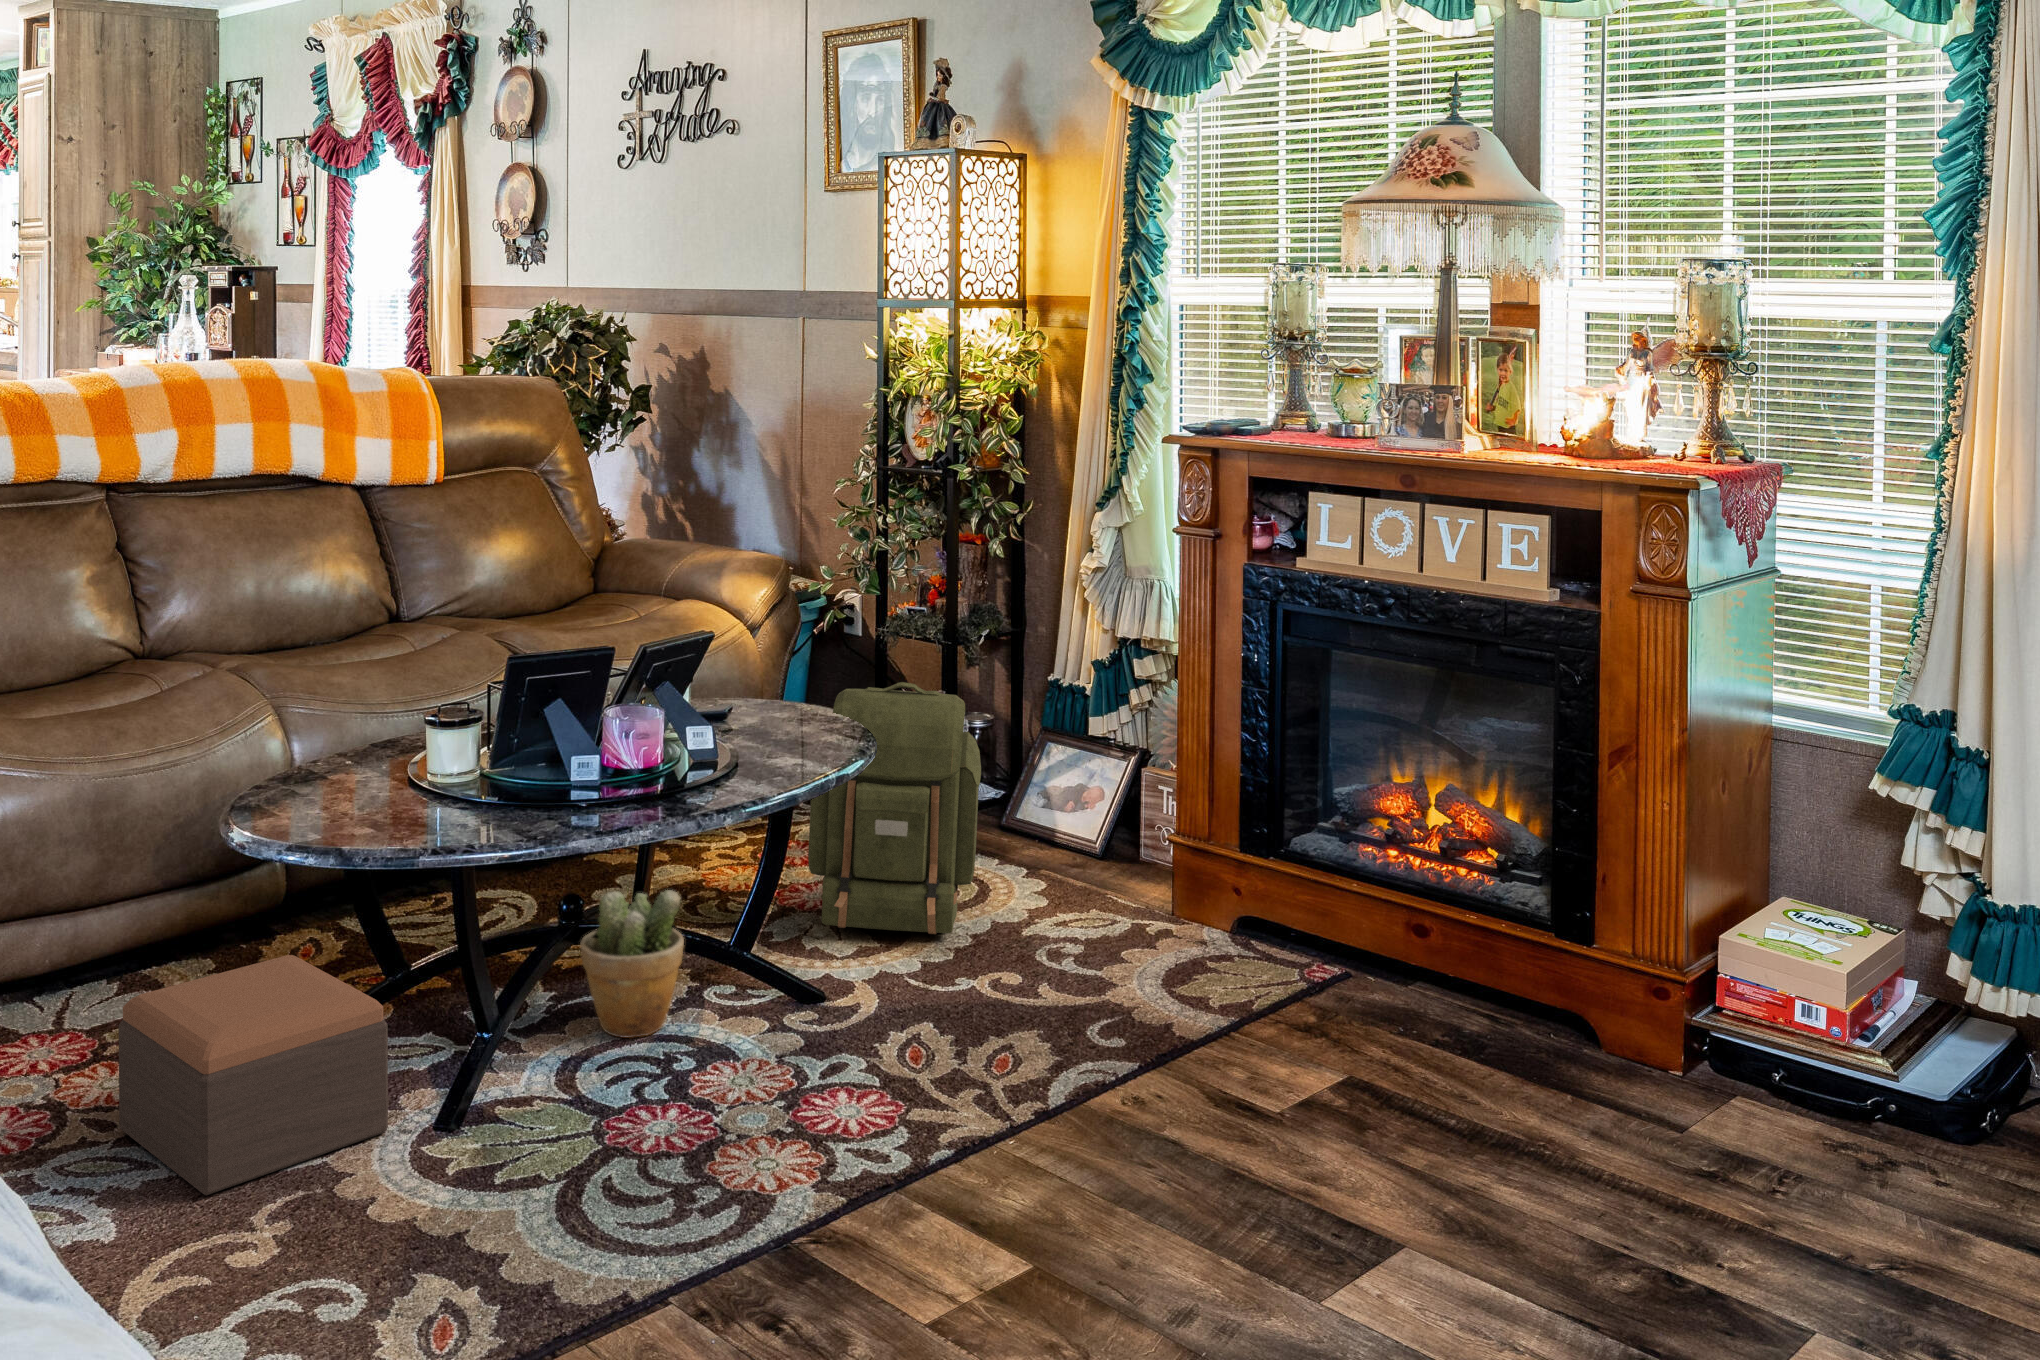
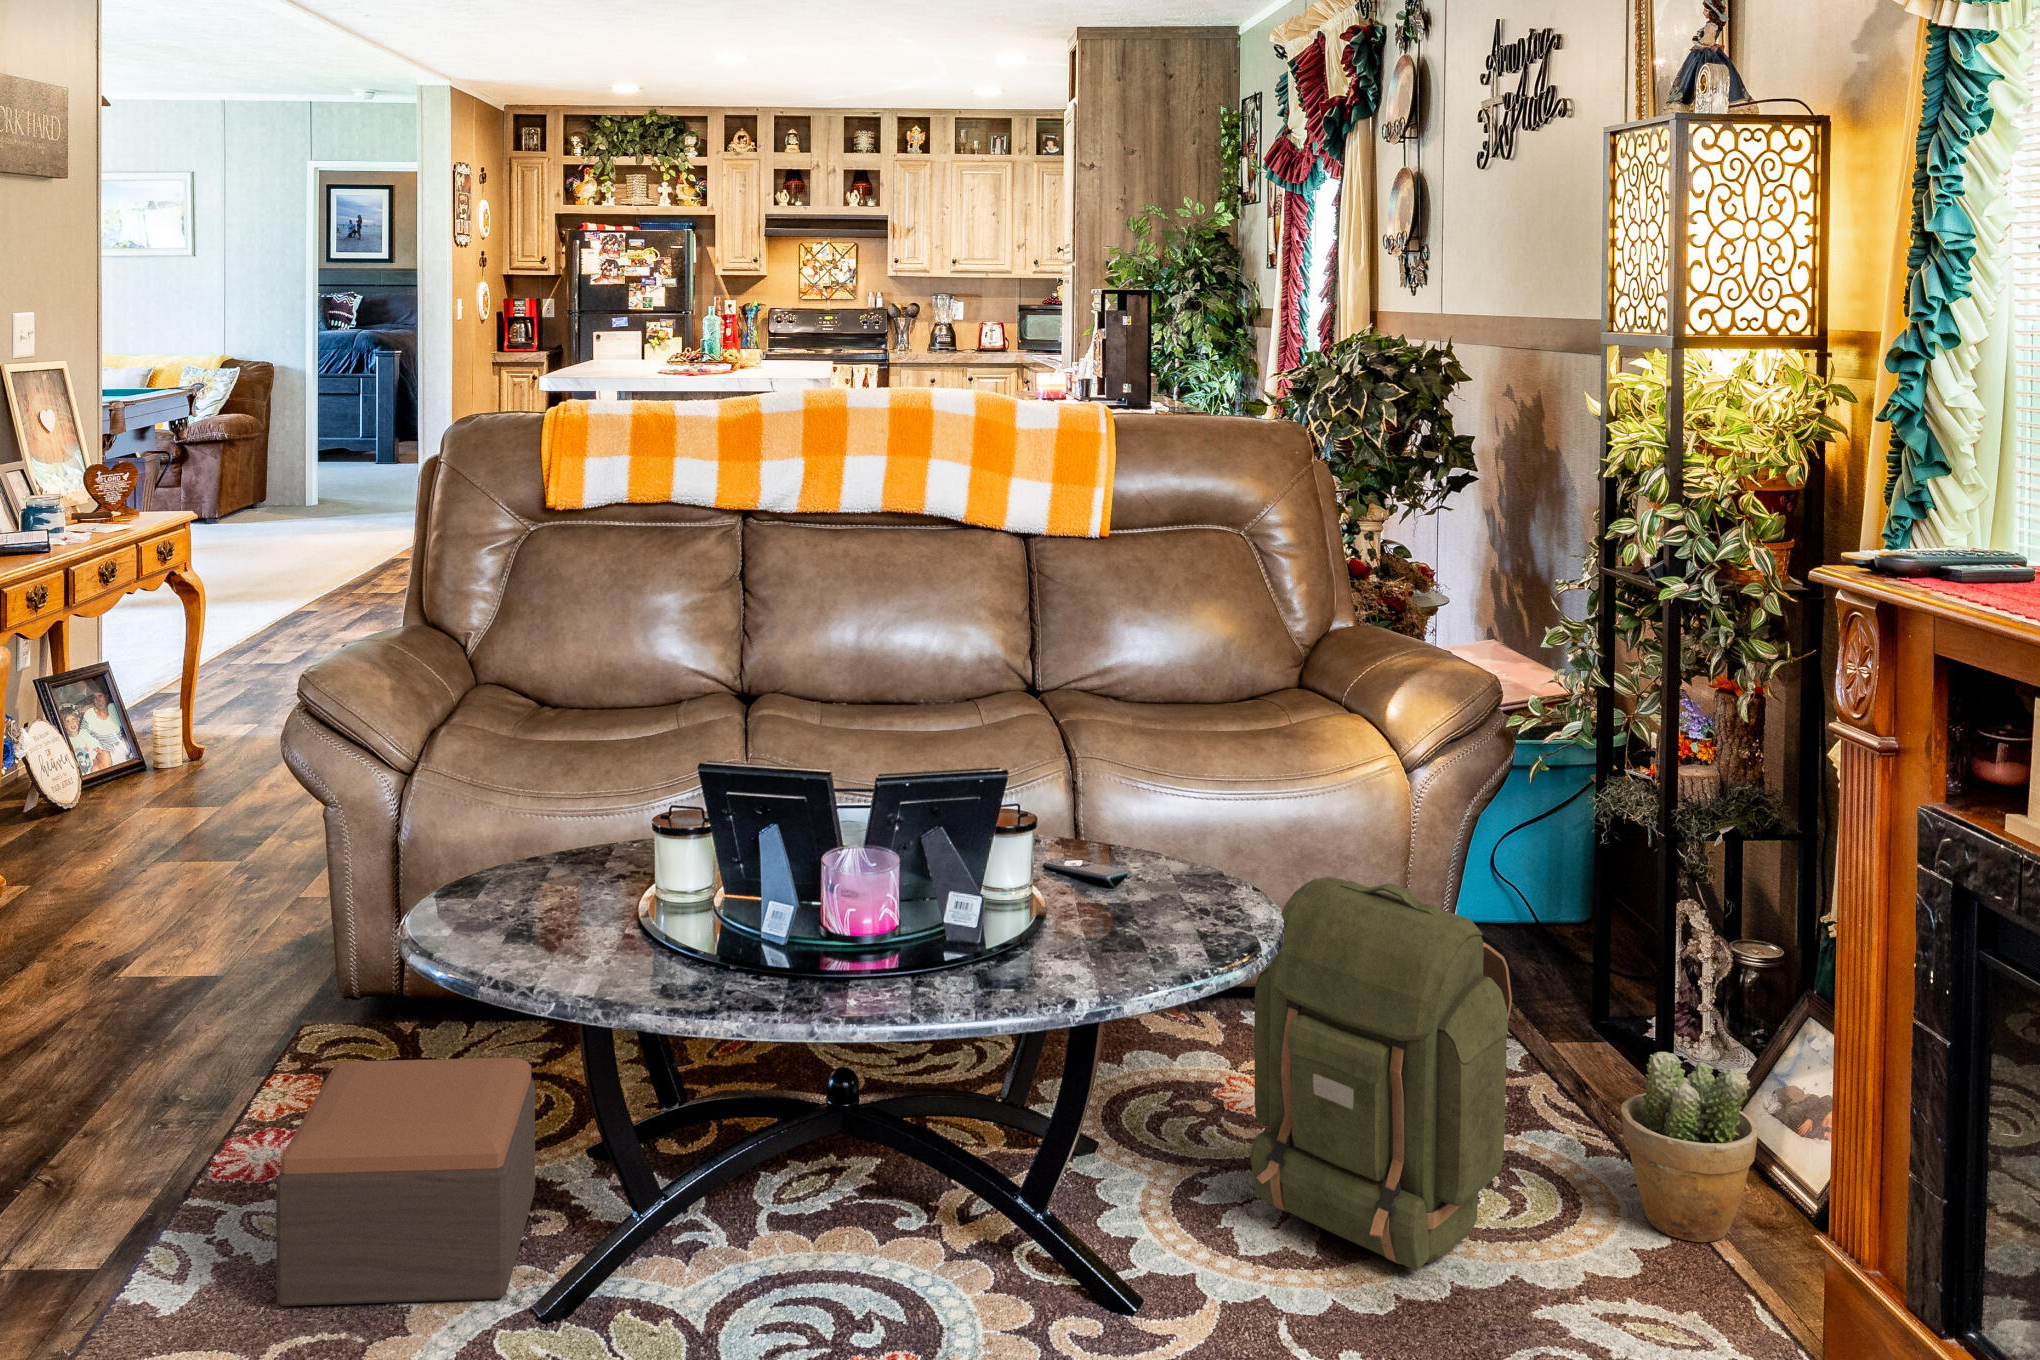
potted plant: present [580,890,684,1038] -> present [1621,1052,1758,1242]

